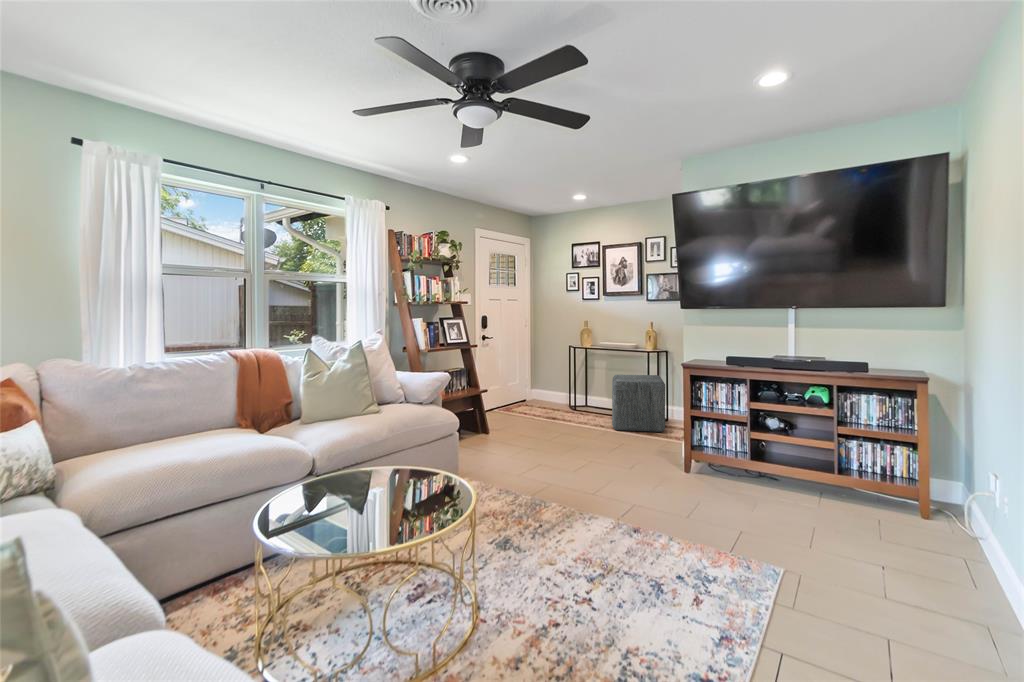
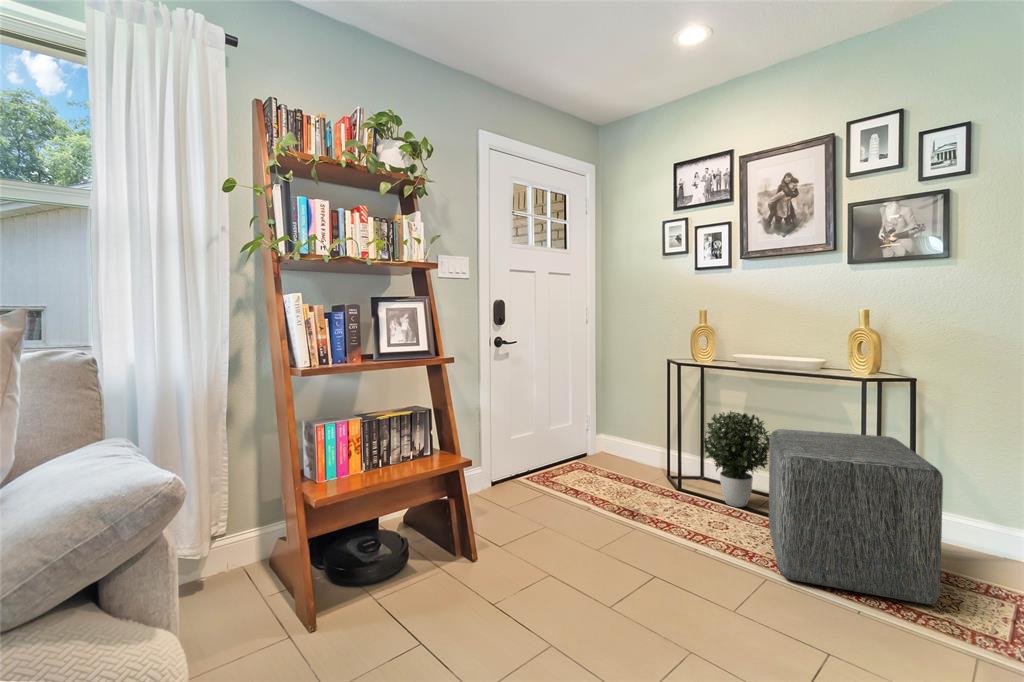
potted plant: none [586,369,617,414] -> present [703,411,770,507]

